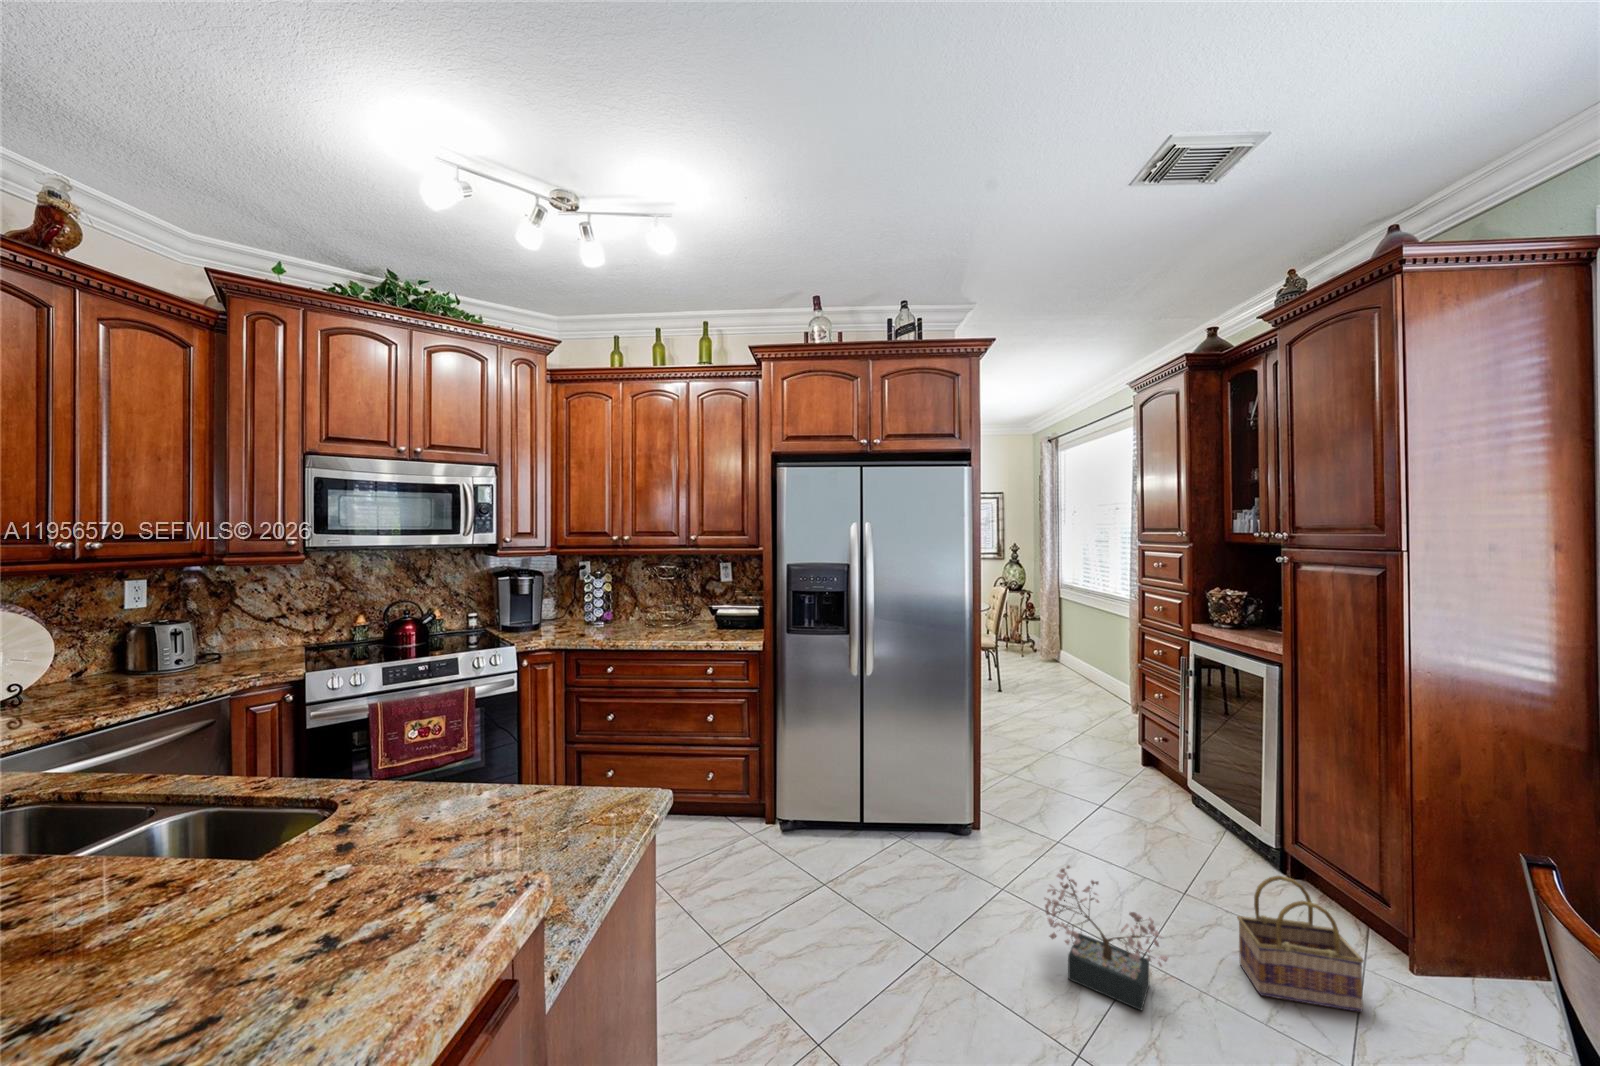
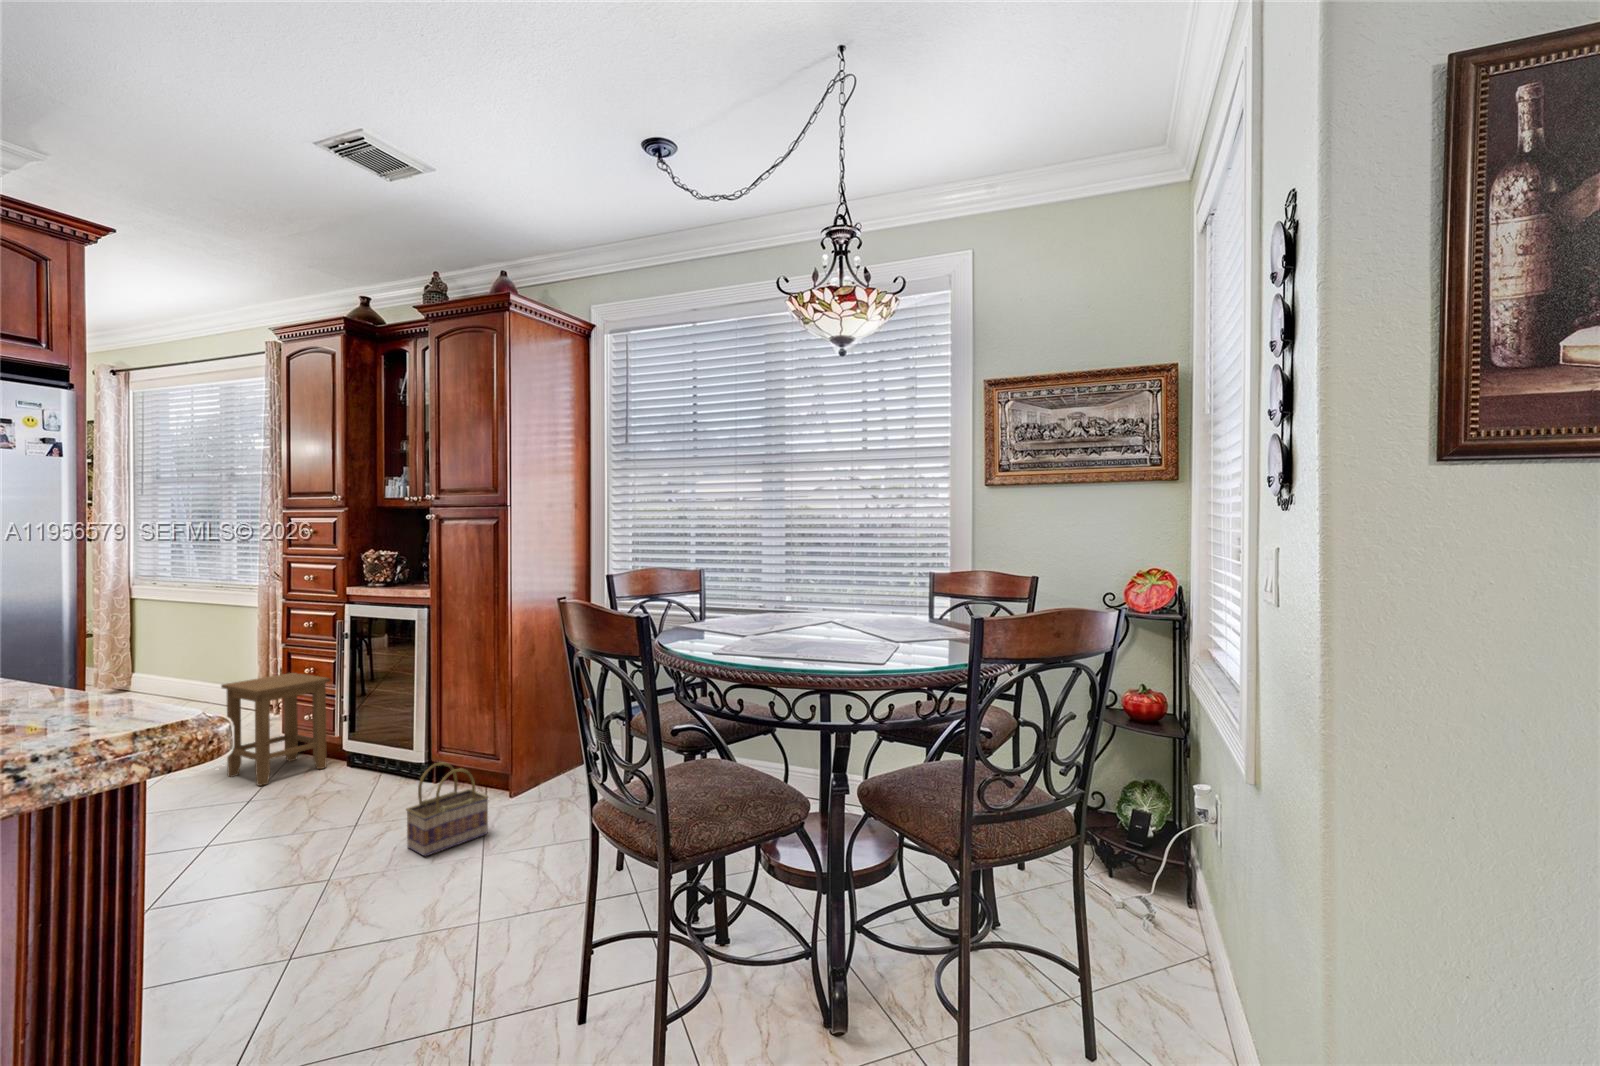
stool: none [1085,695,1176,800] -> present [221,673,330,786]
decorative plant: present [1044,866,1168,1011] -> none [227,823,360,927]

